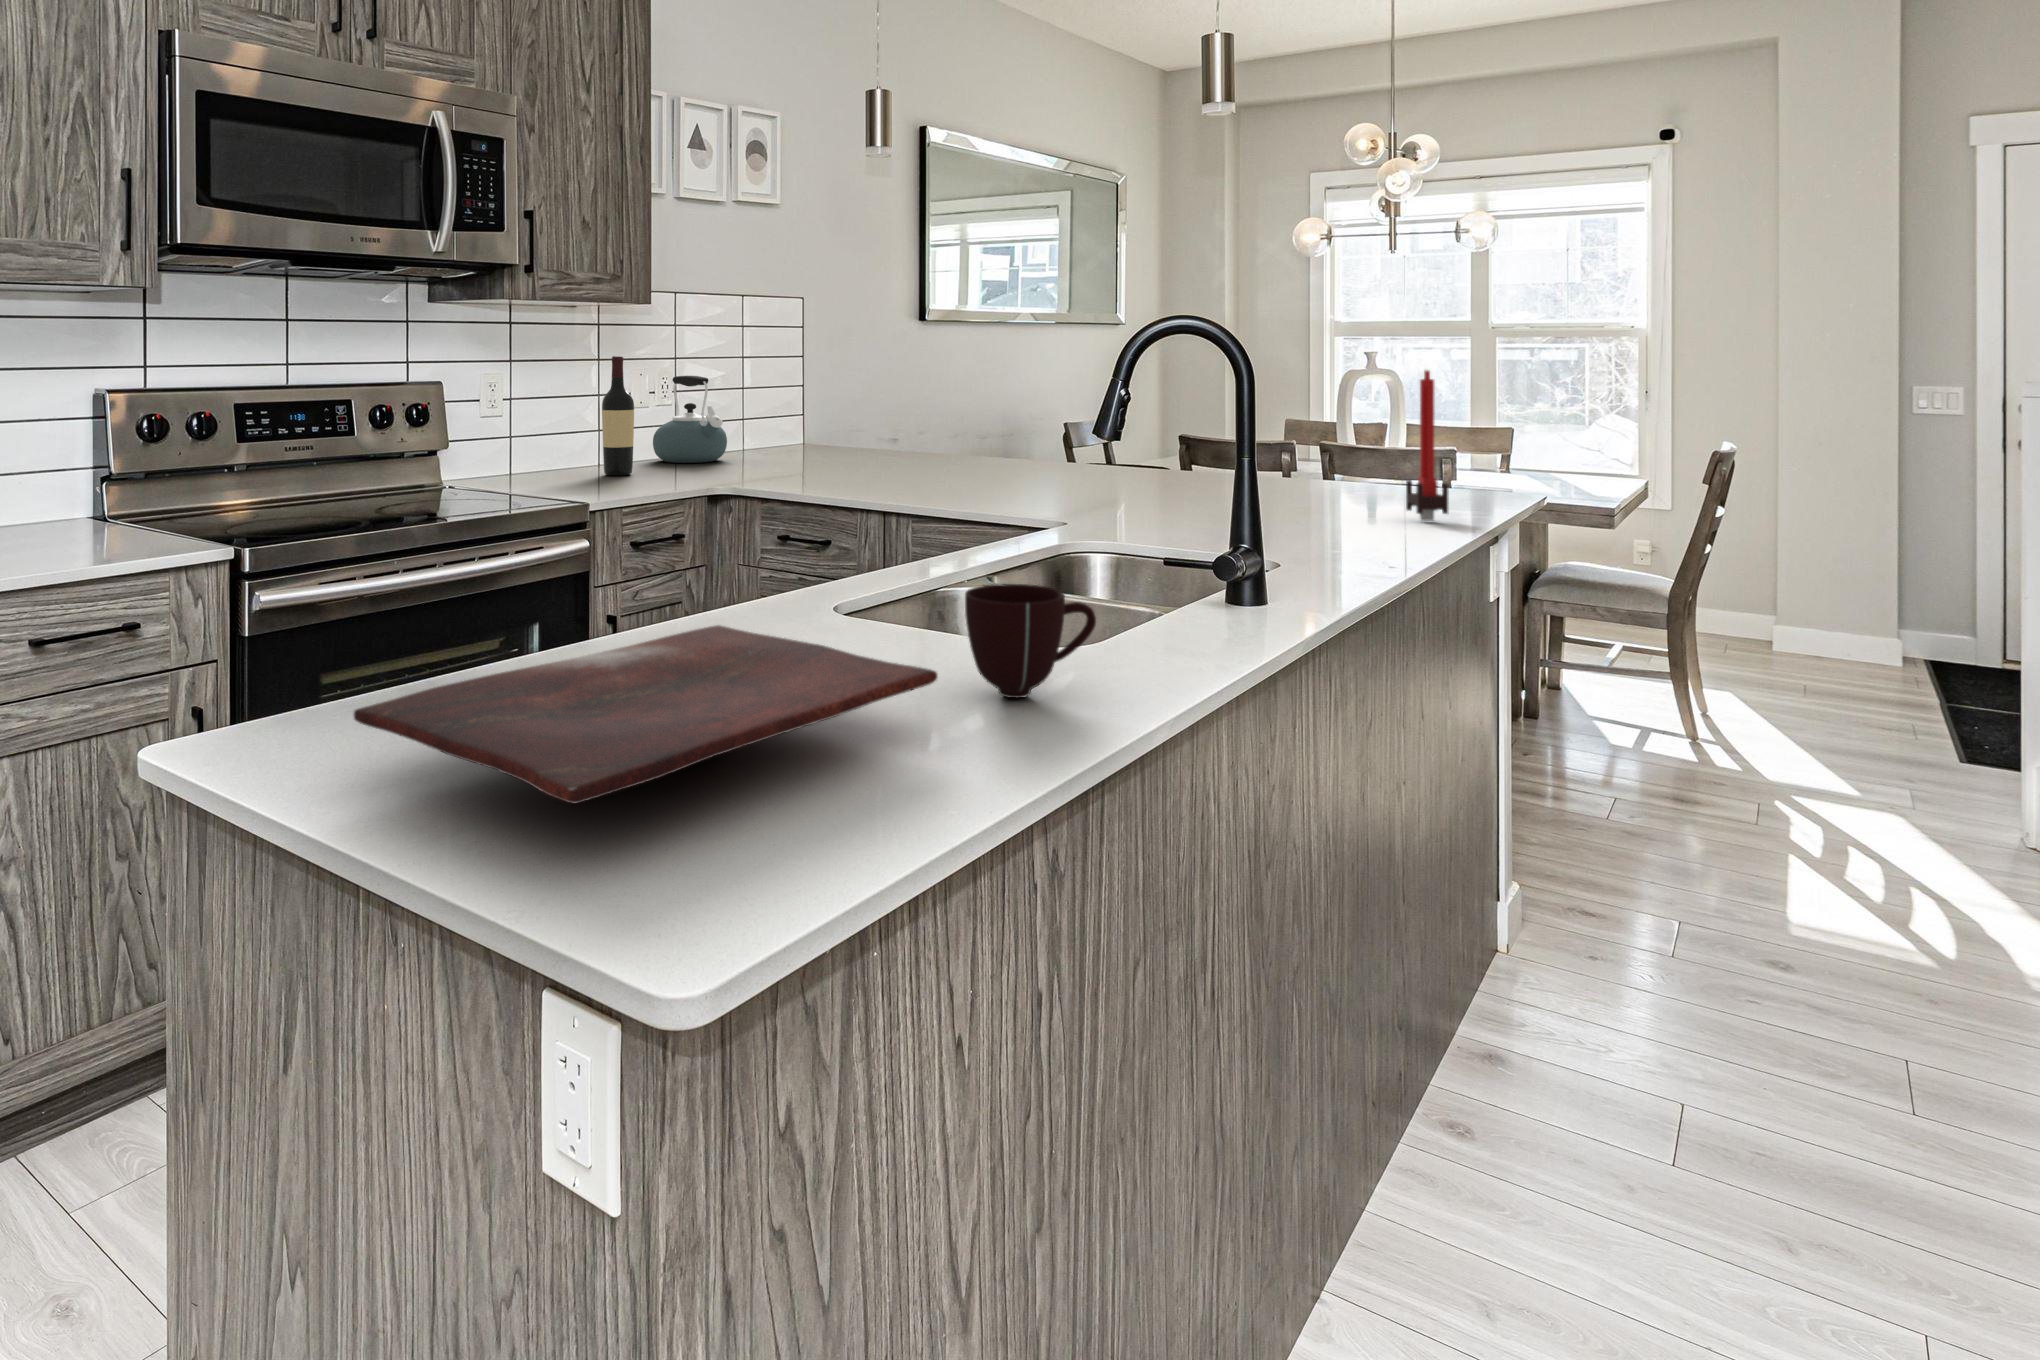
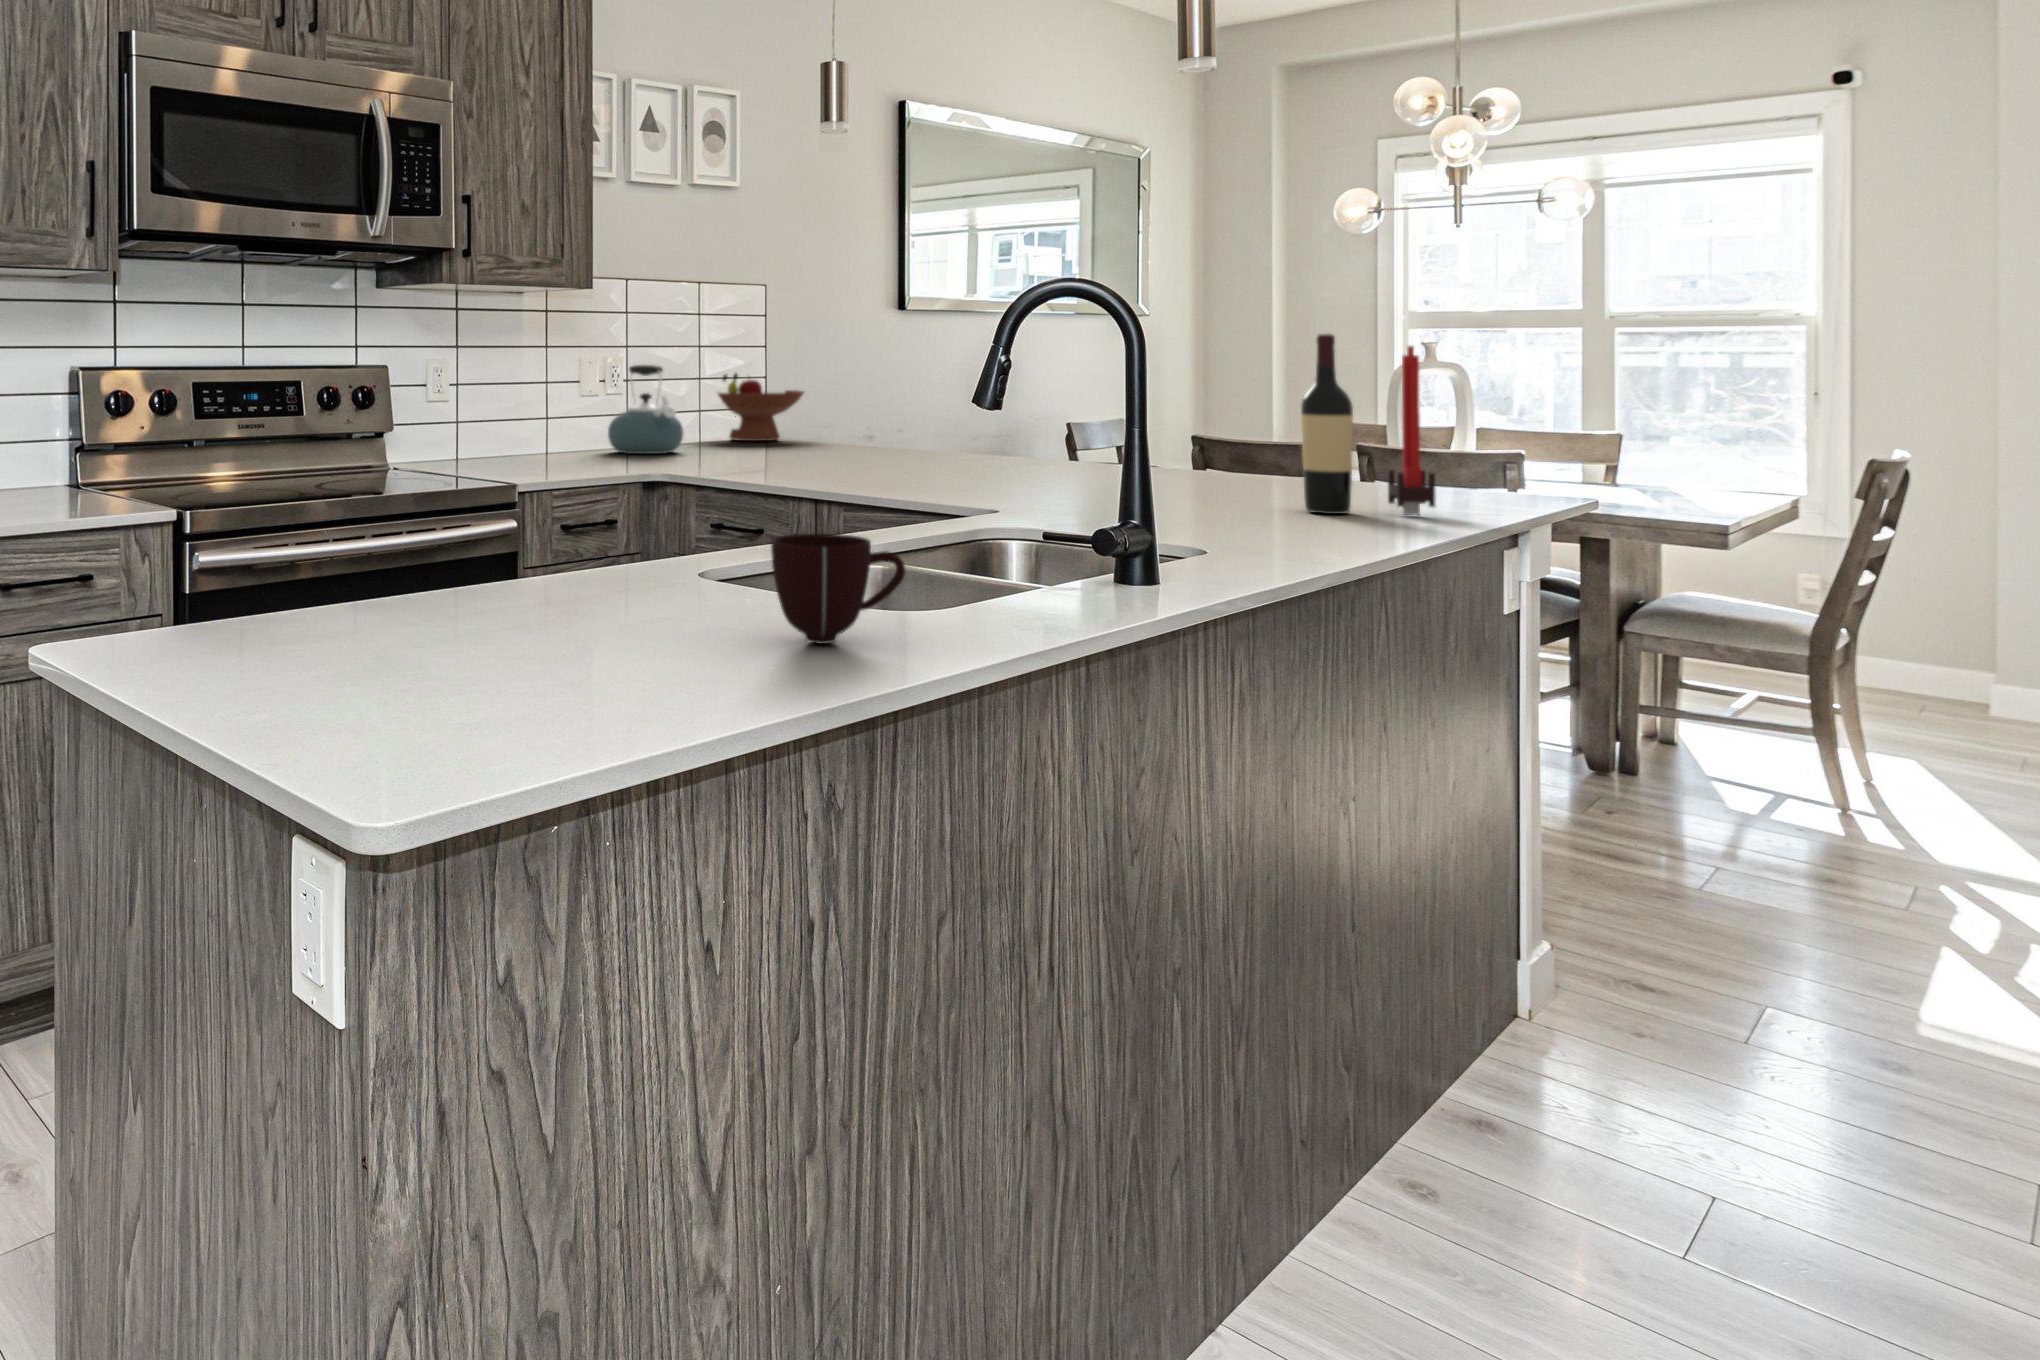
wine bottle: present [602,356,634,476] -> present [1301,334,1353,514]
fruit bowl: none [737,381,834,446] -> present [718,373,804,441]
cutting board: present [354,625,938,803] -> none [187,568,723,681]

